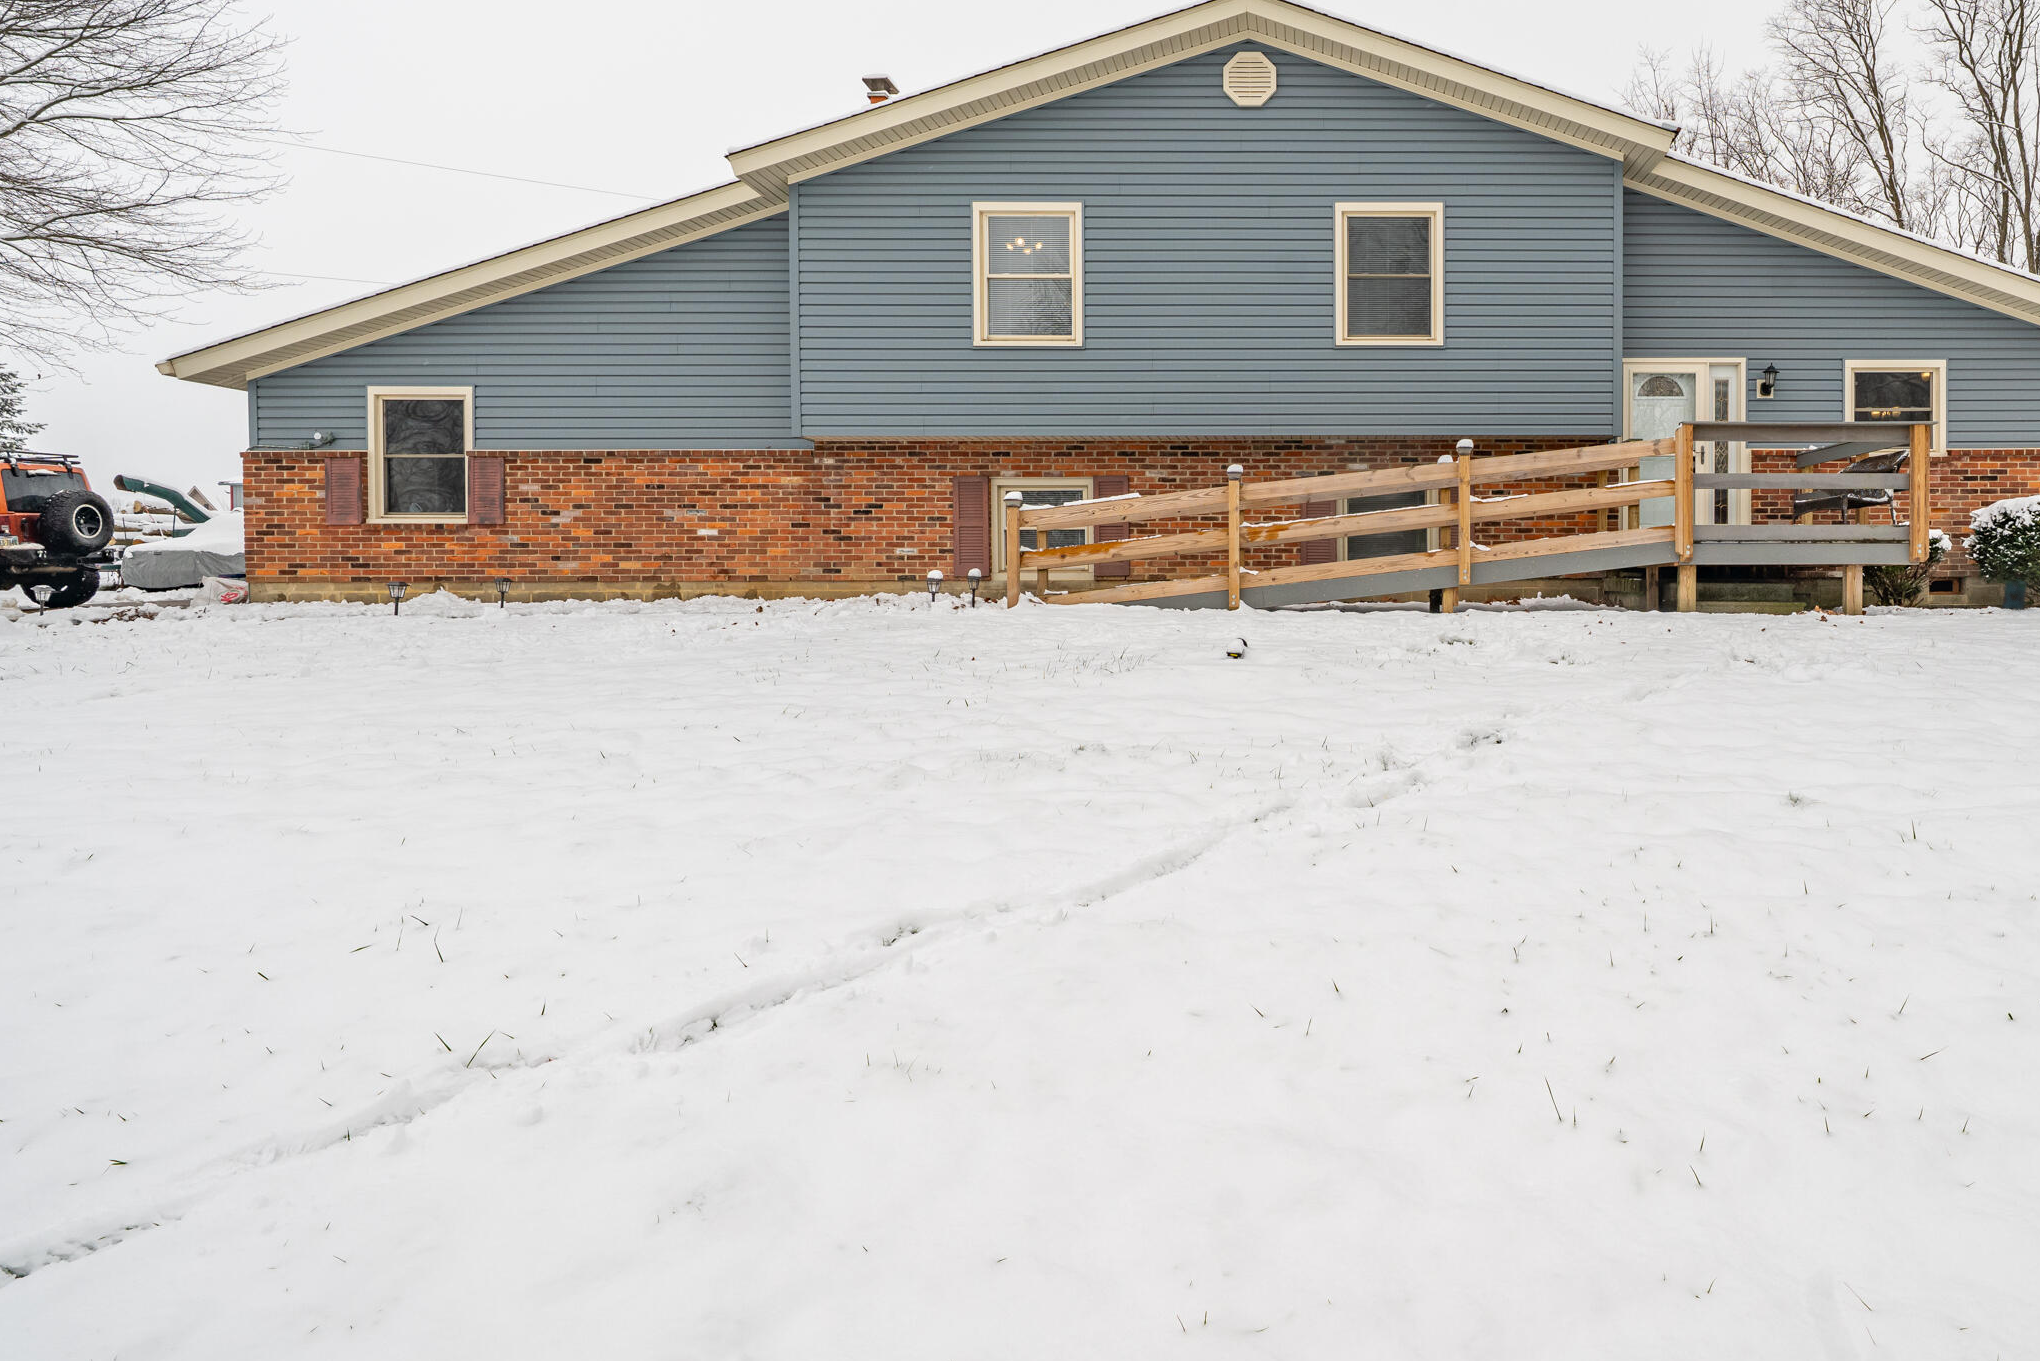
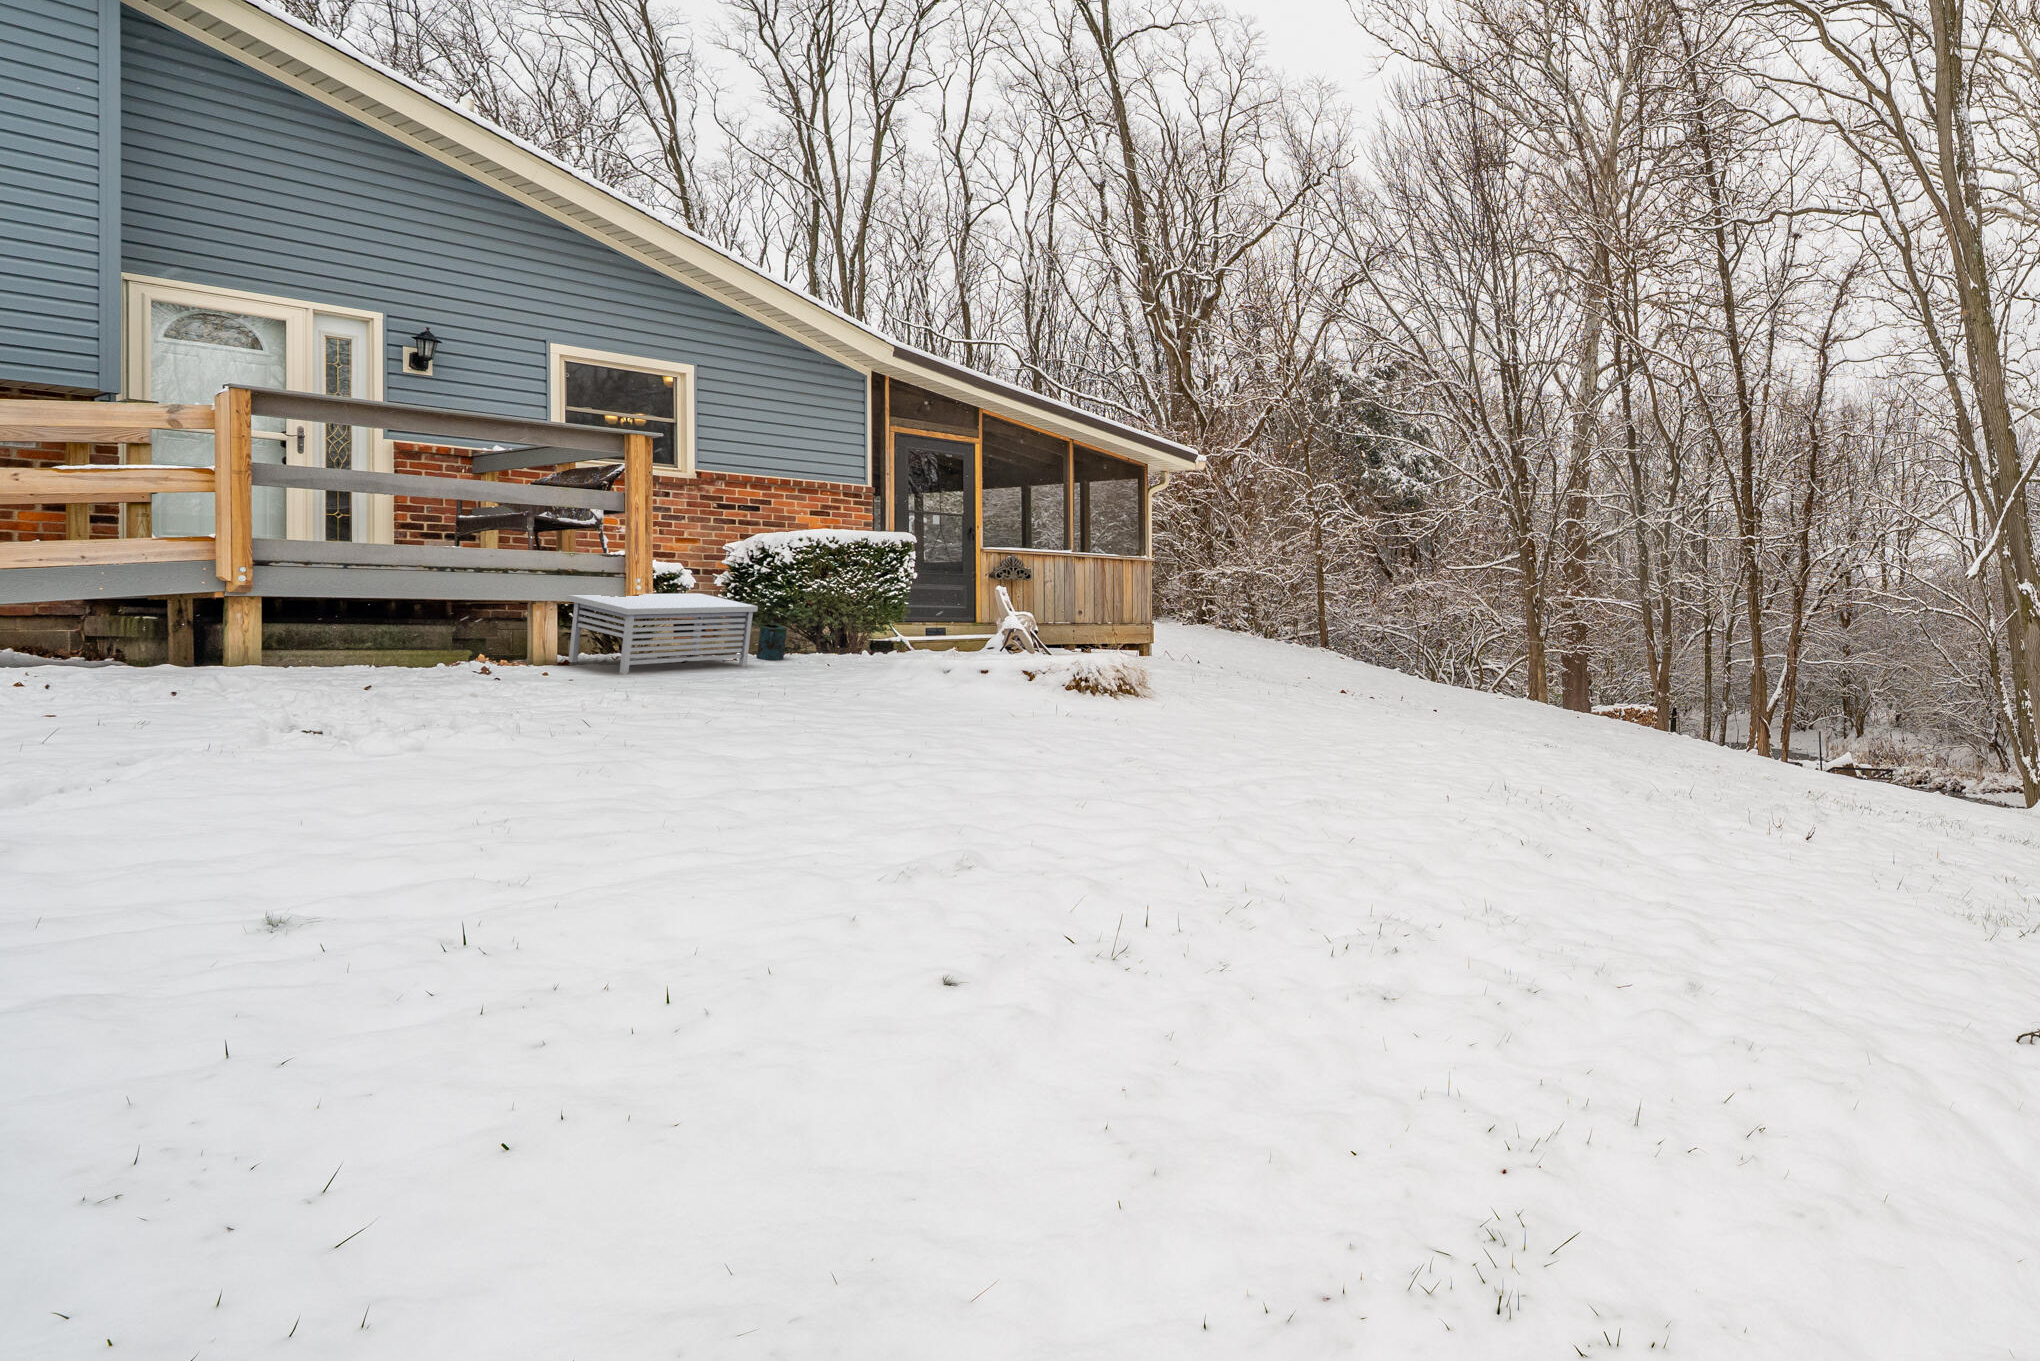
storage bench: none [1867,555,2005,620] -> present [566,593,758,674]

